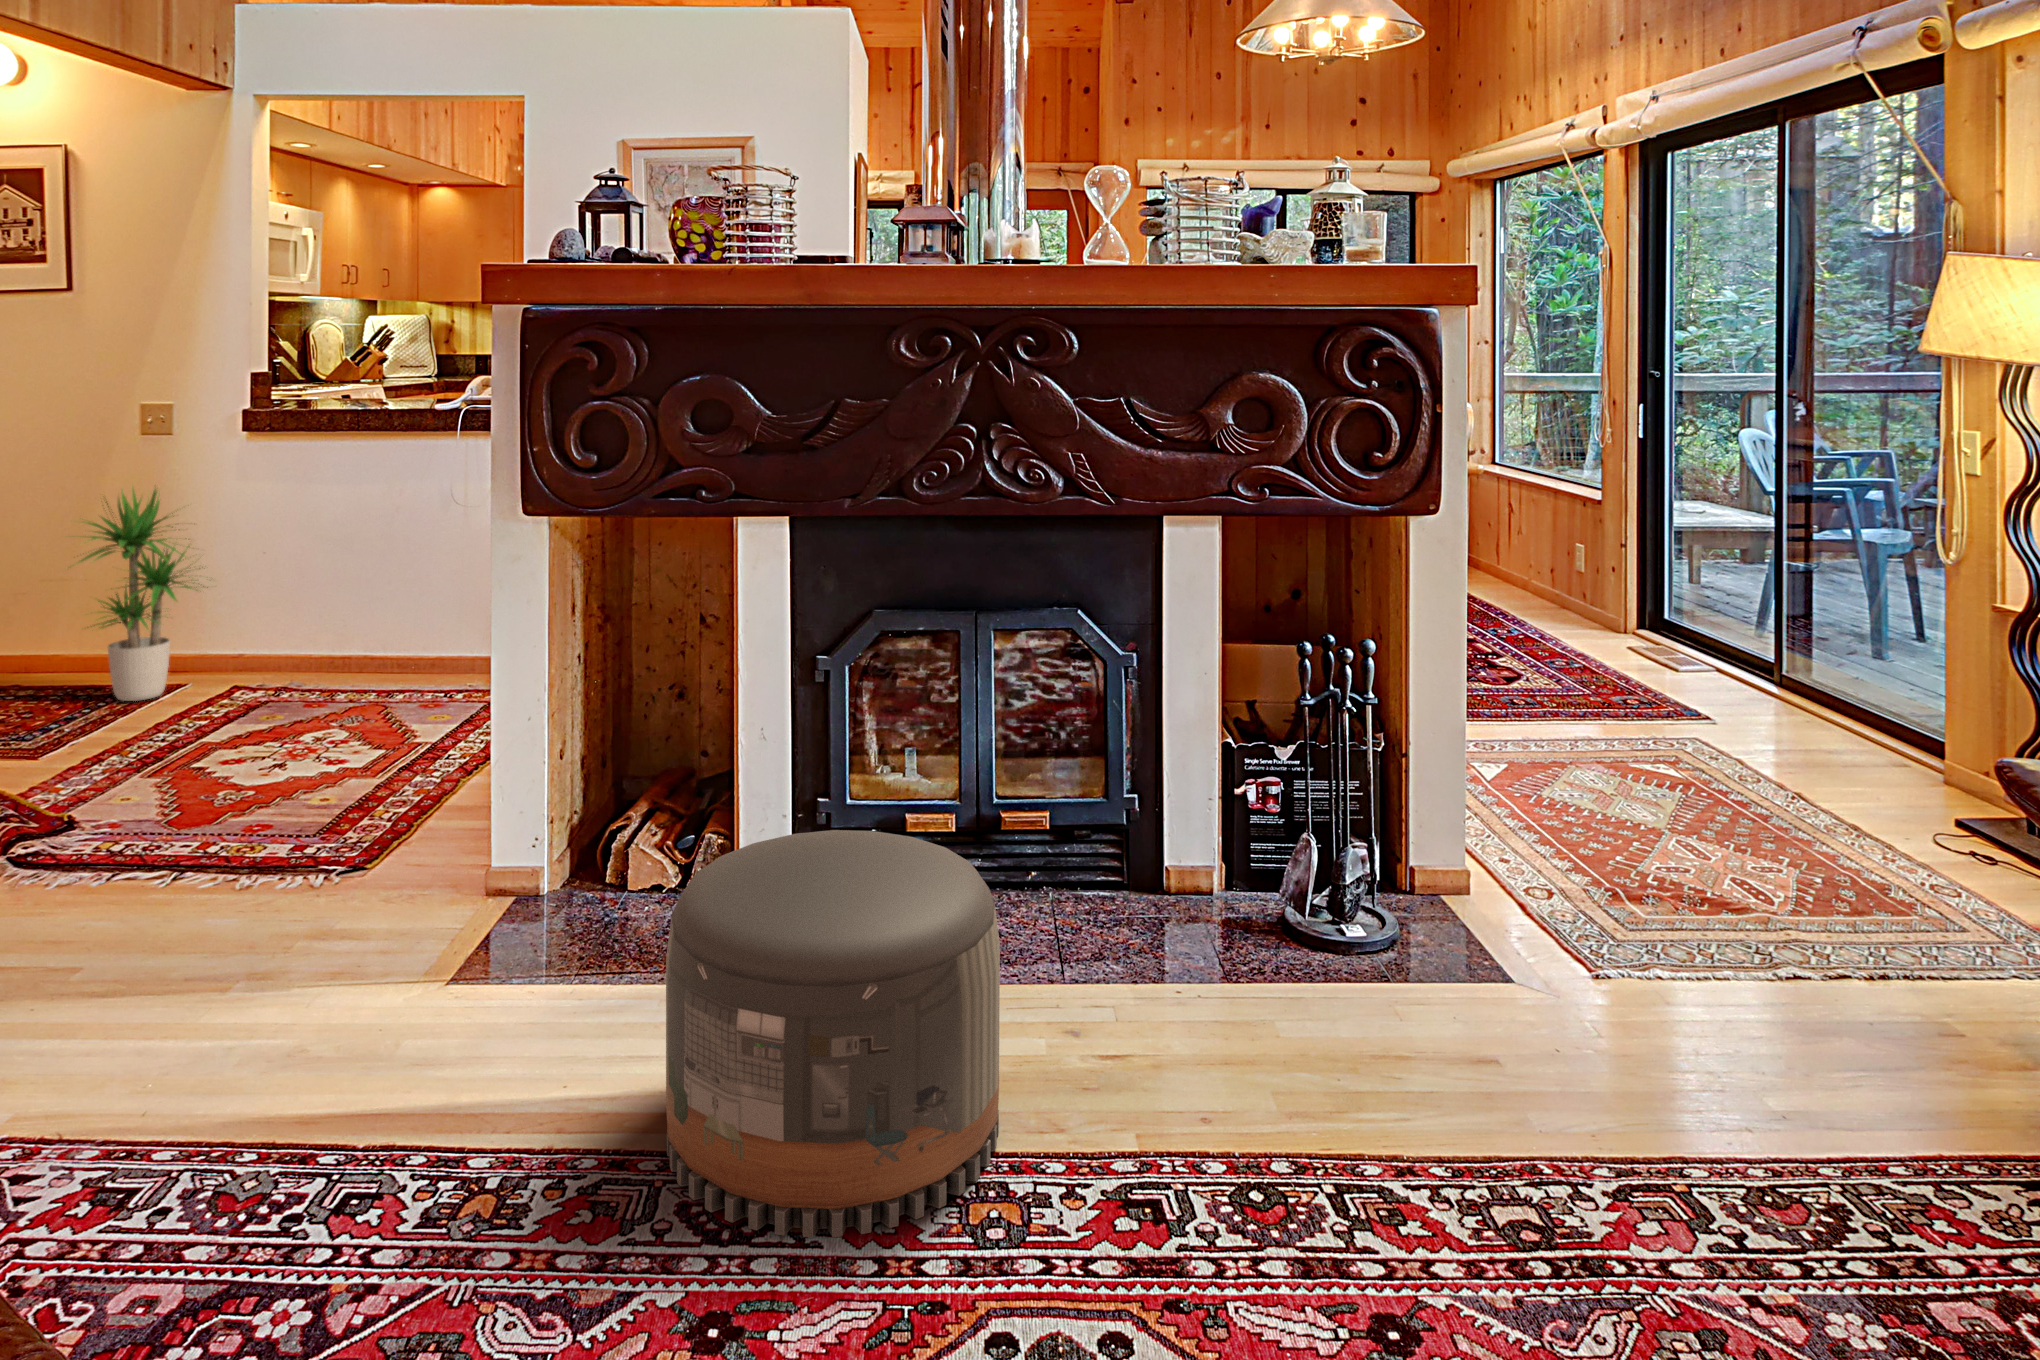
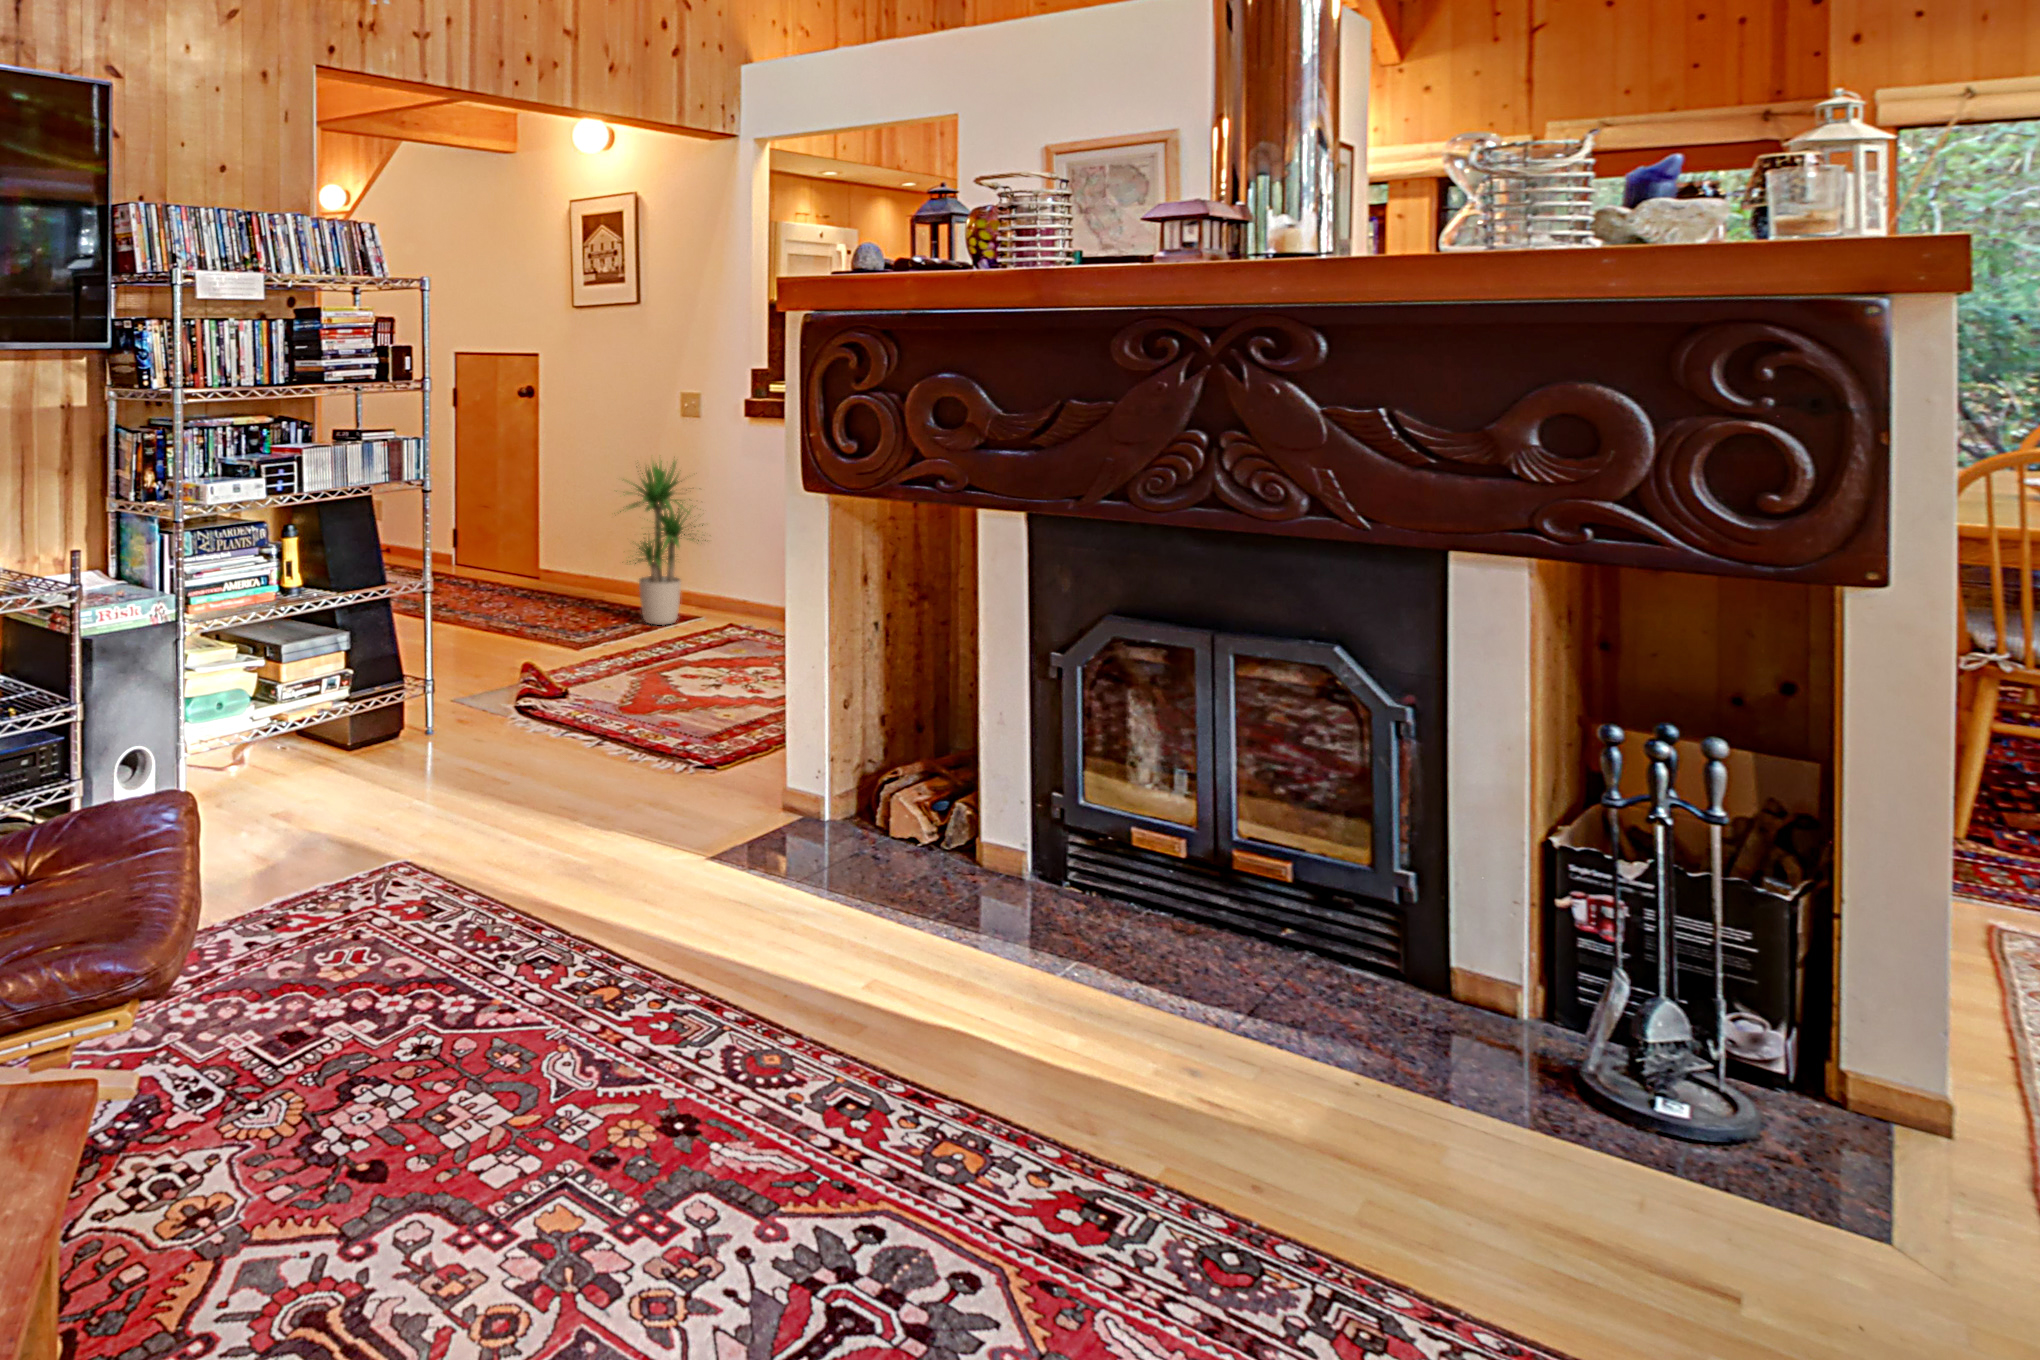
pouf: present [666,830,1000,1237] -> none [736,784,1046,1132]

